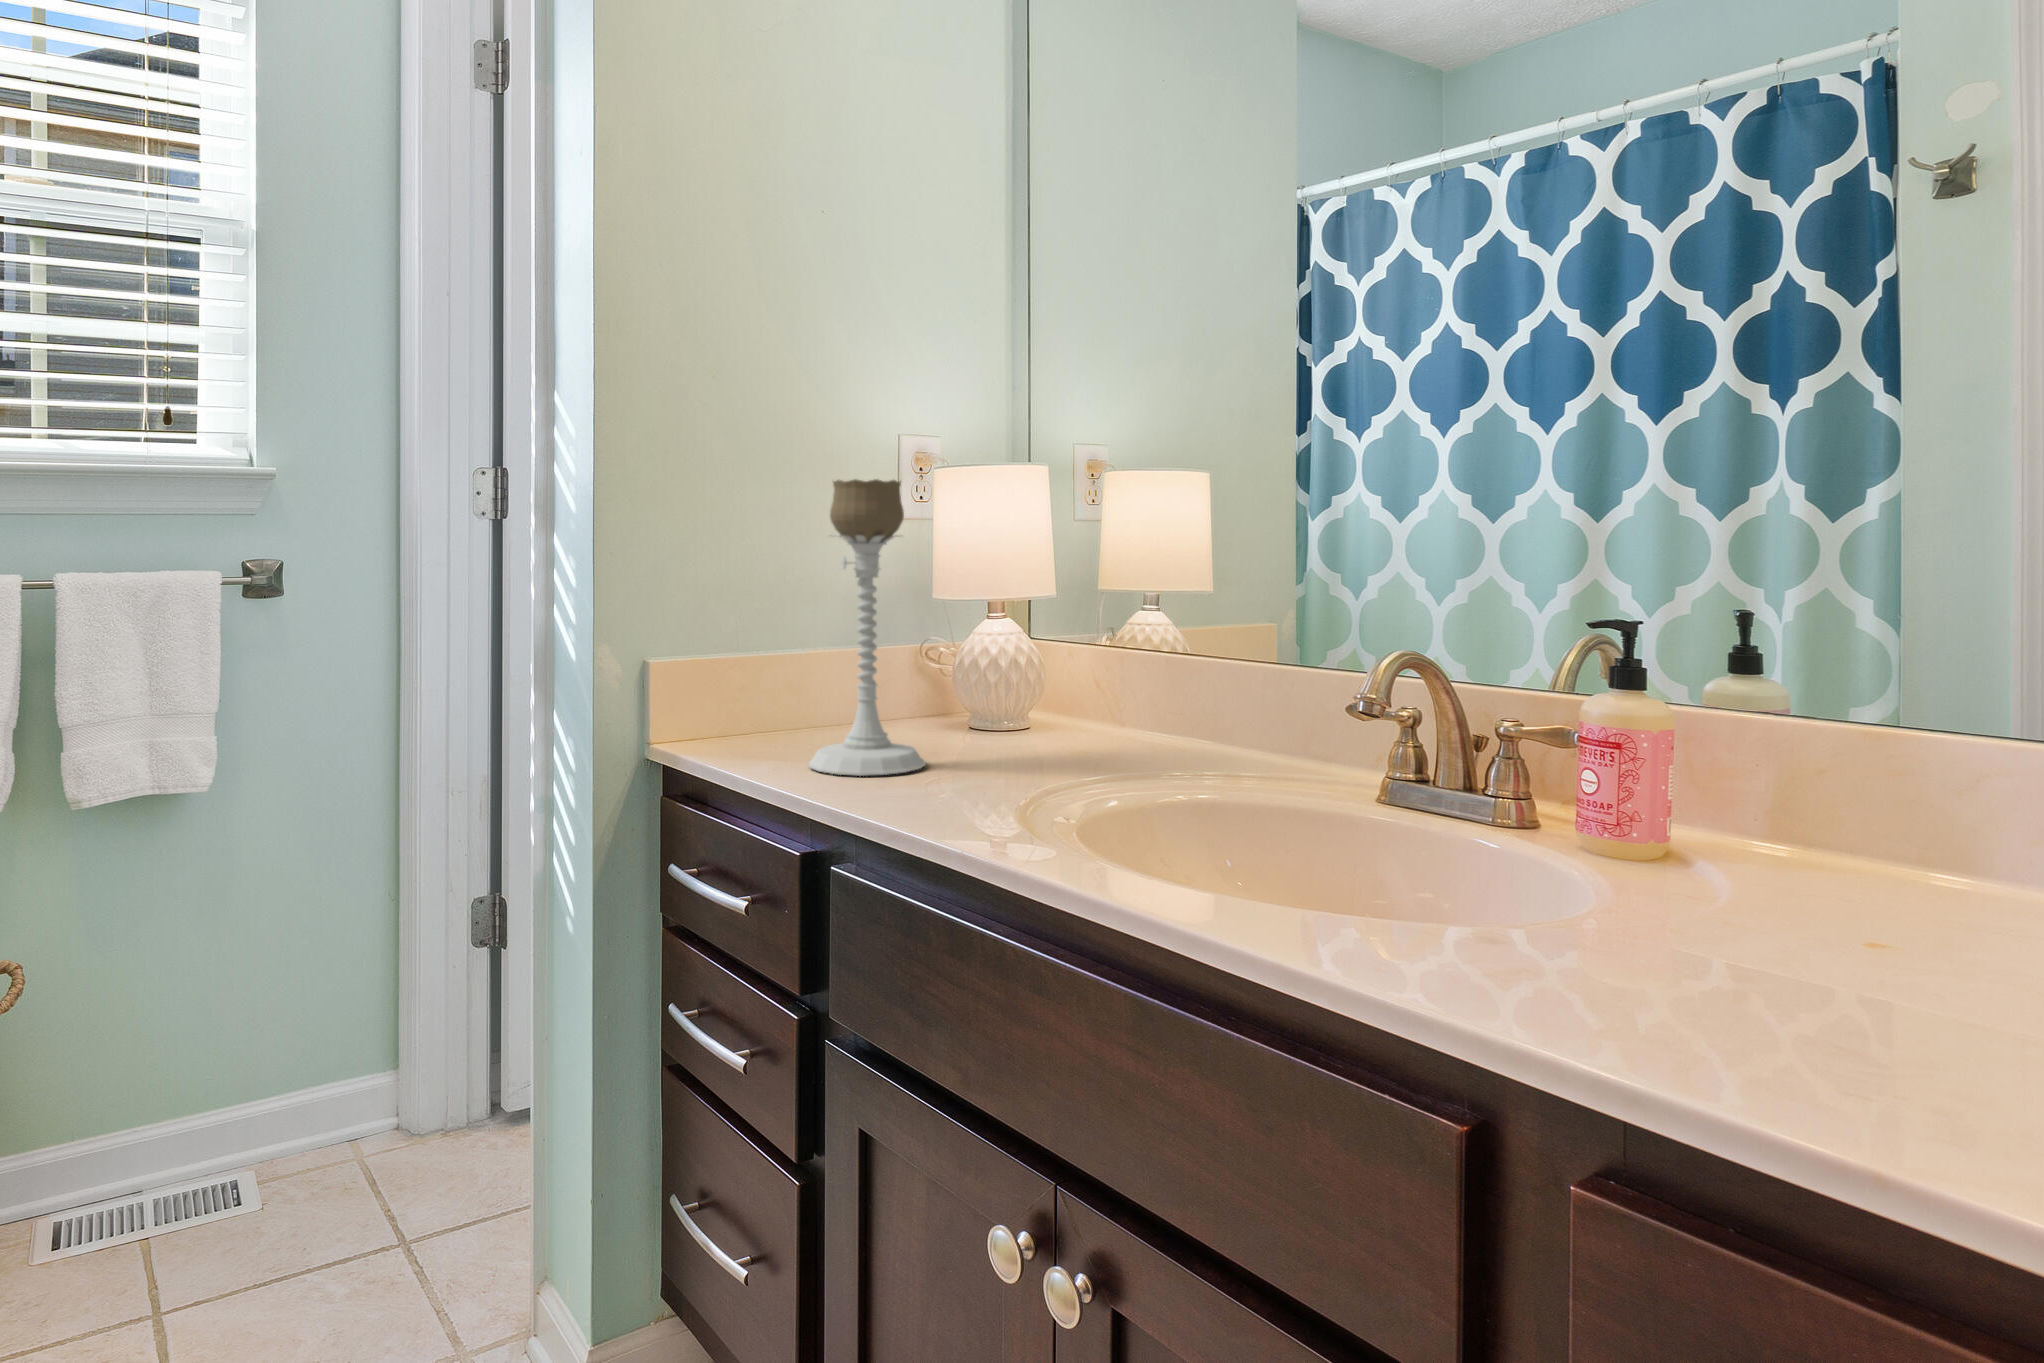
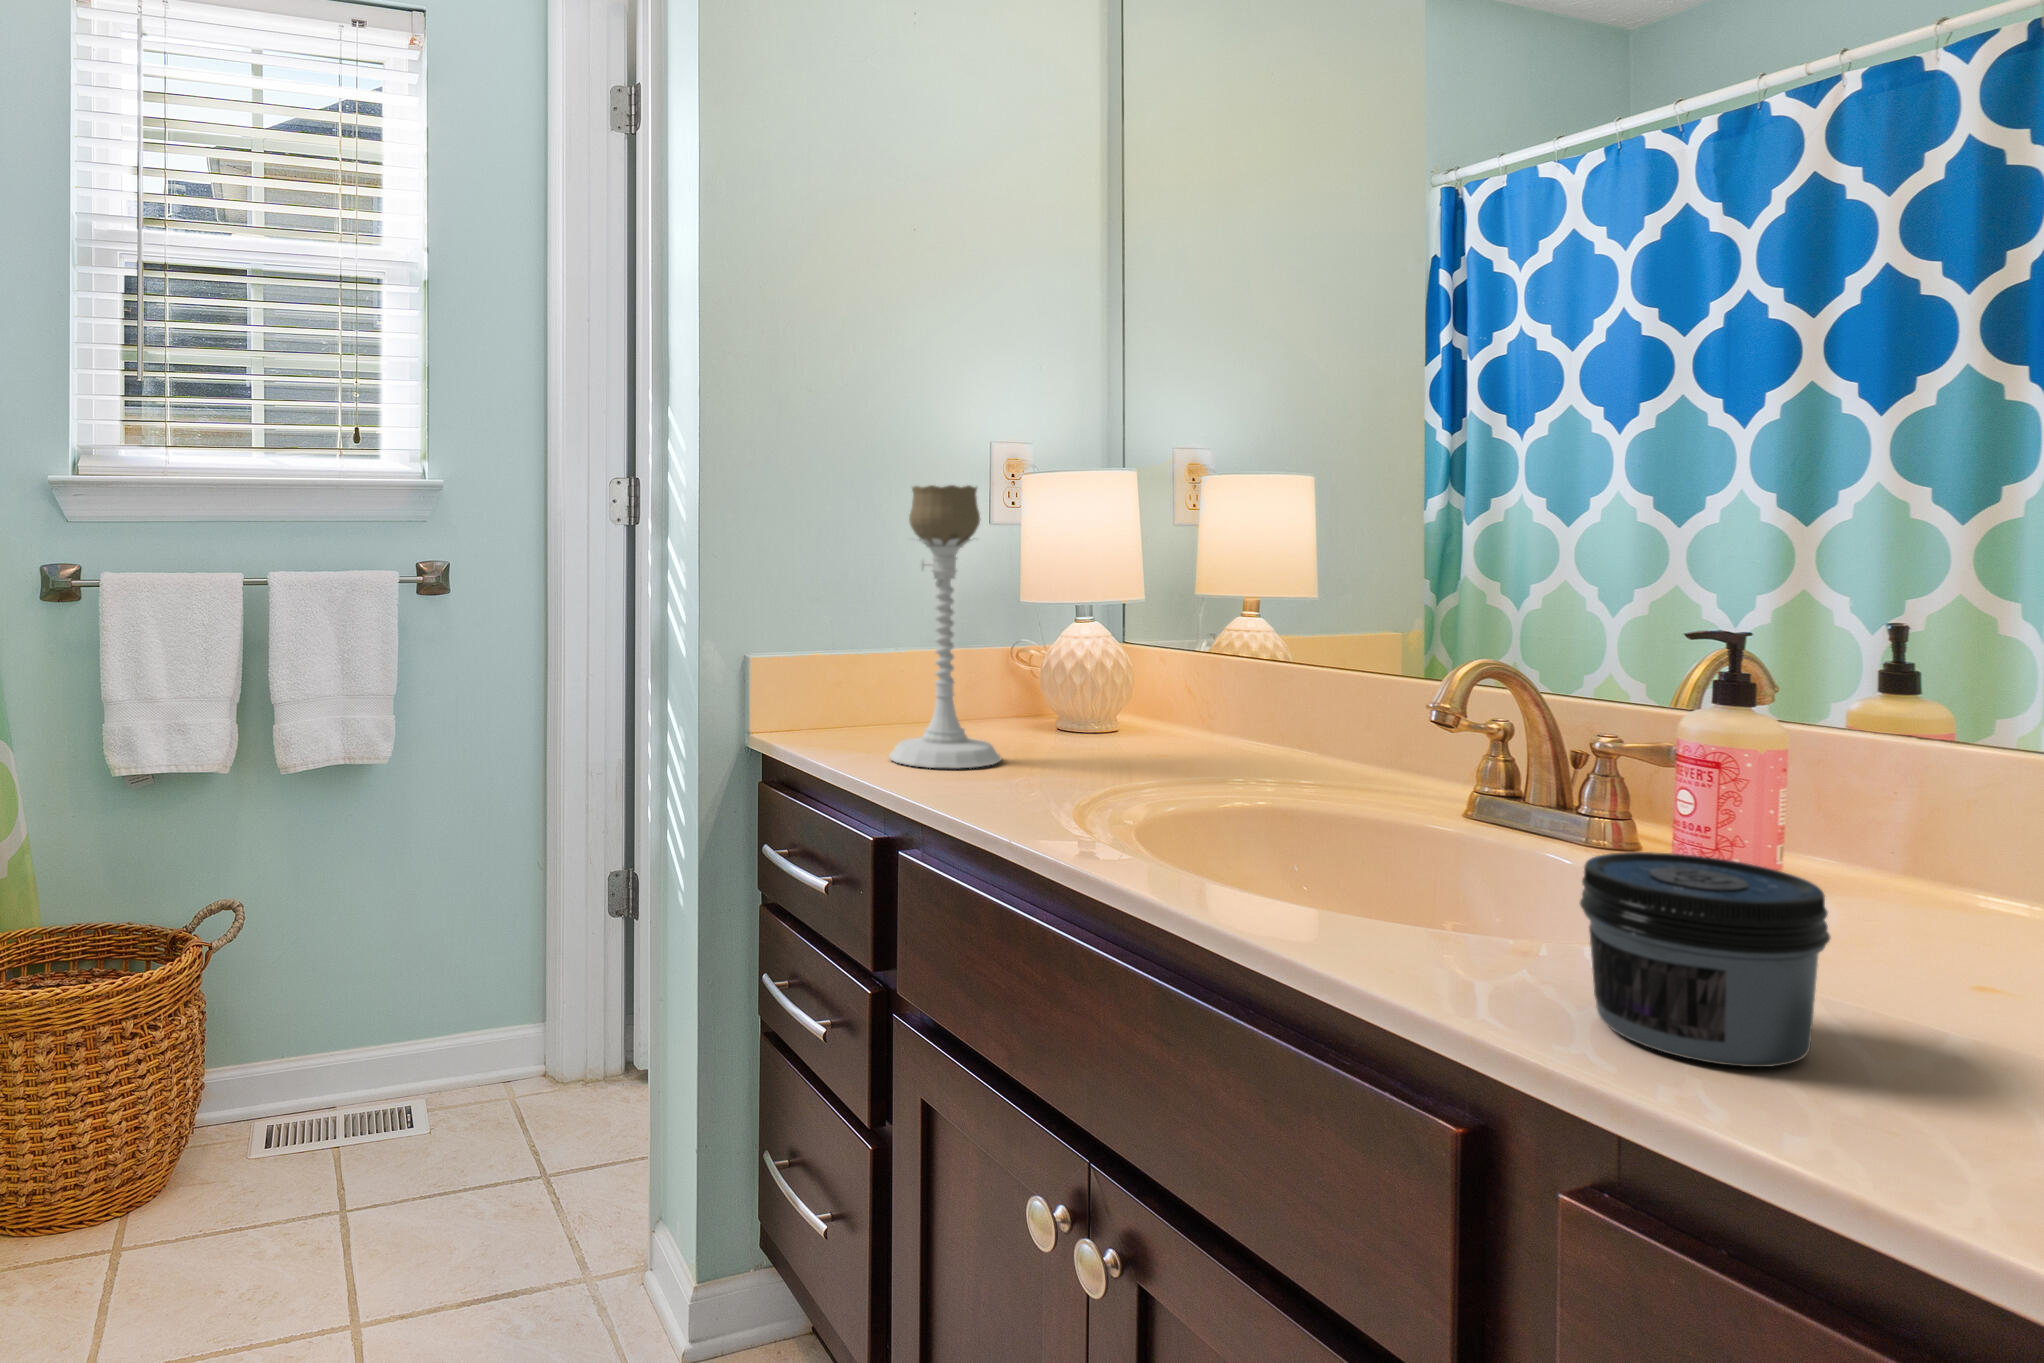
jar: none [1565,837,1790,1041] -> present [1580,852,1831,1067]

